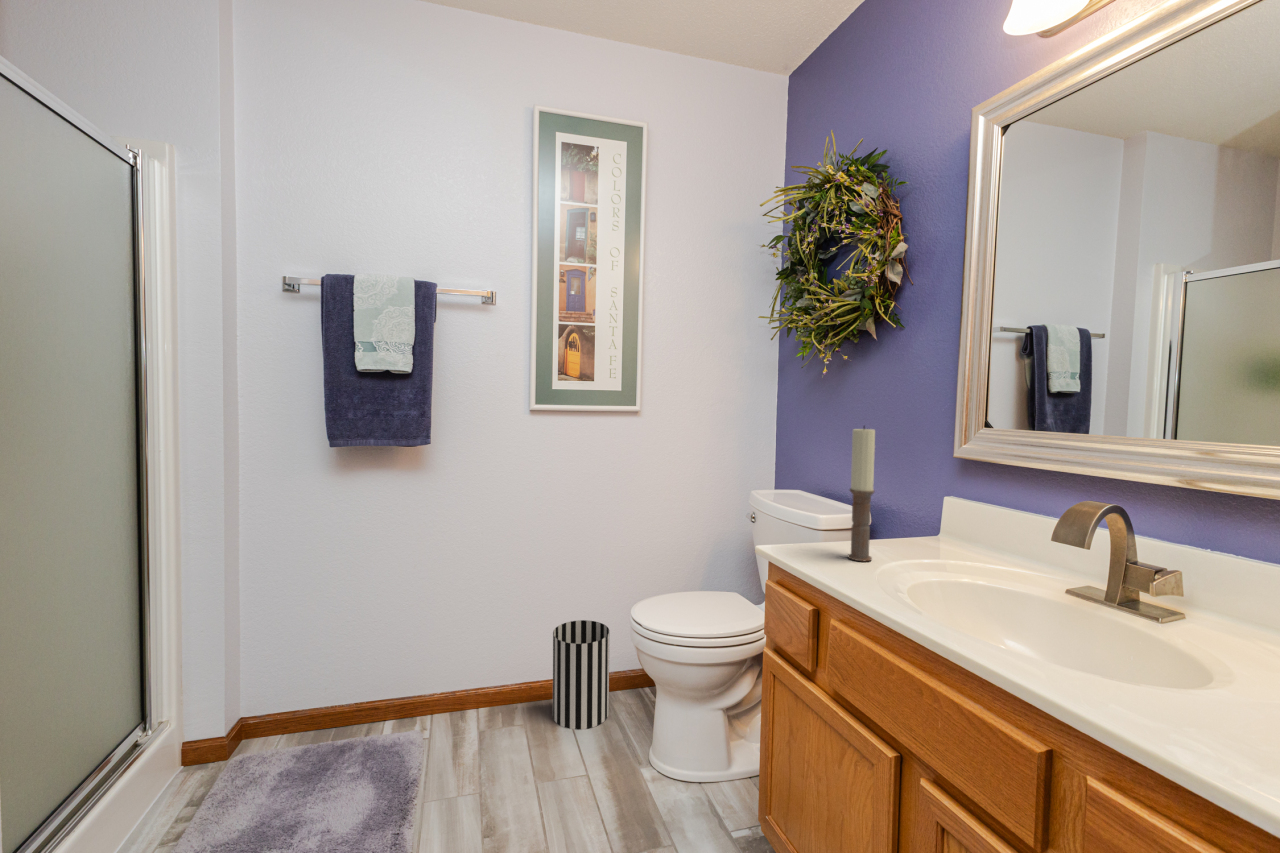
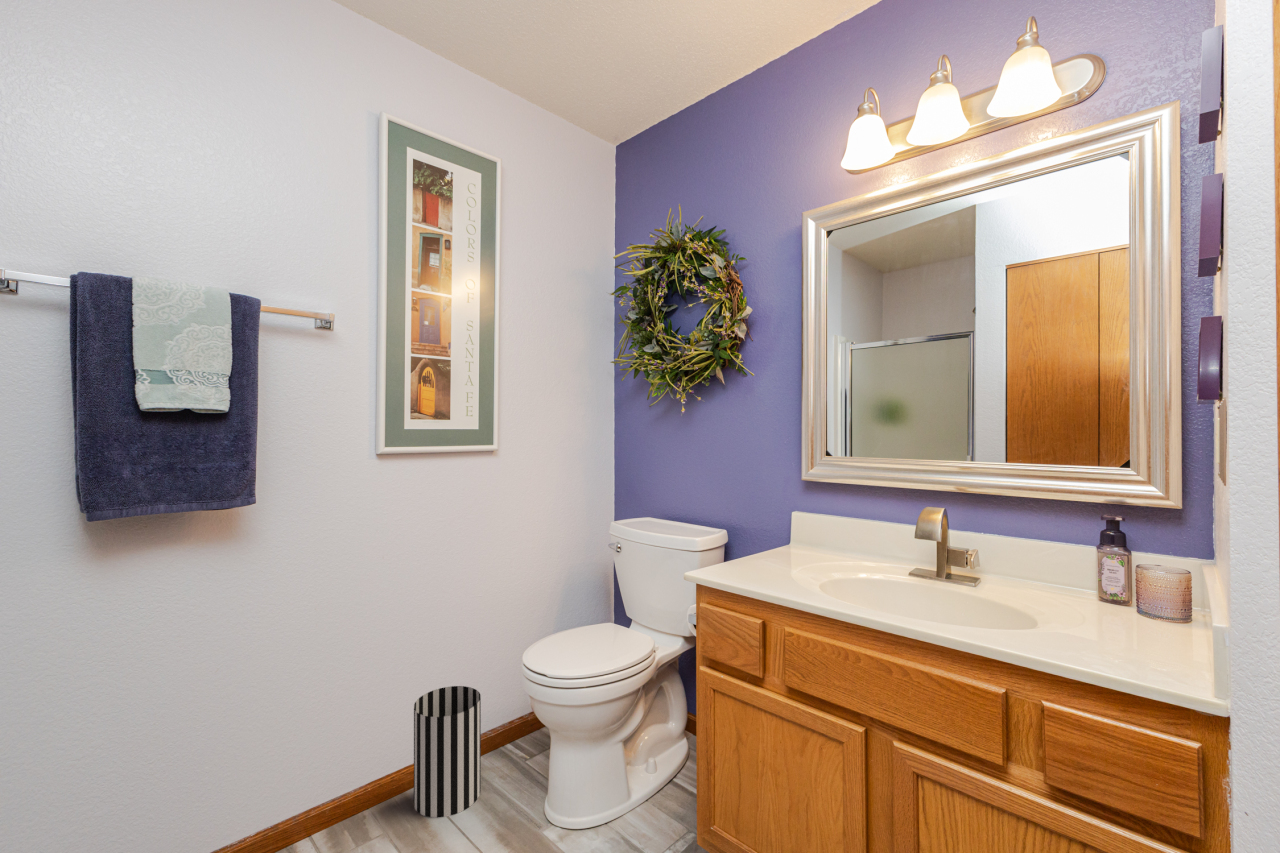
candle: present [848,426,875,561] -> none [760,459,779,574]

